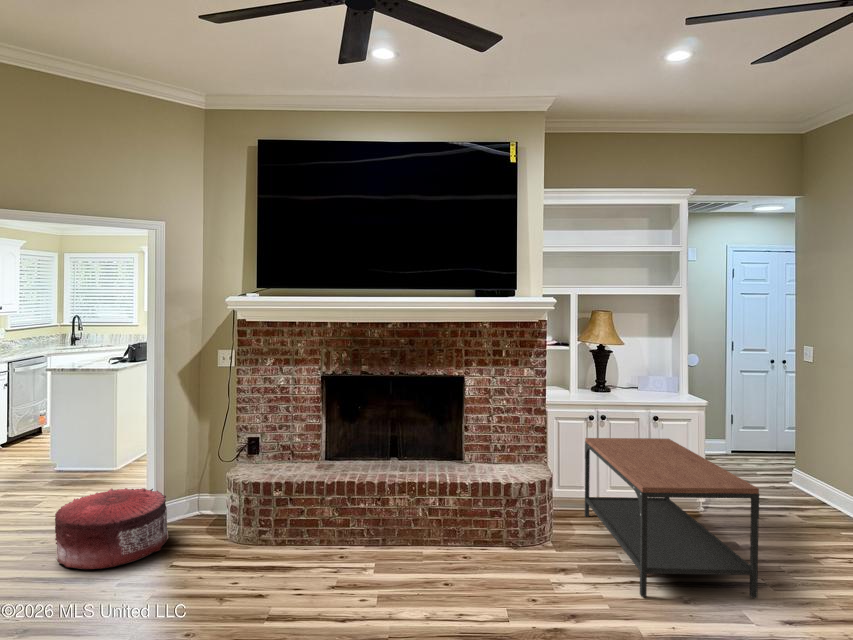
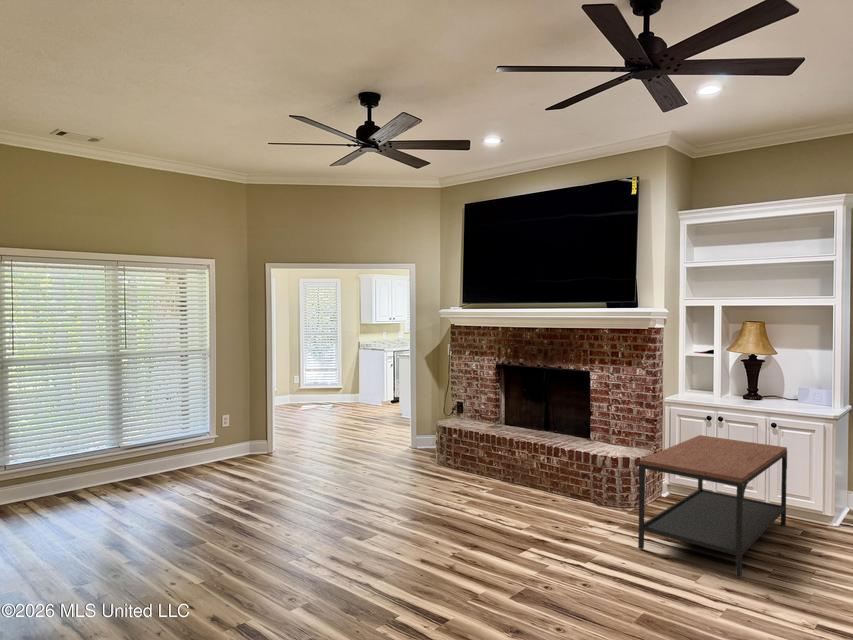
pouf: present [55,488,168,569] -> none [351,421,408,460]

